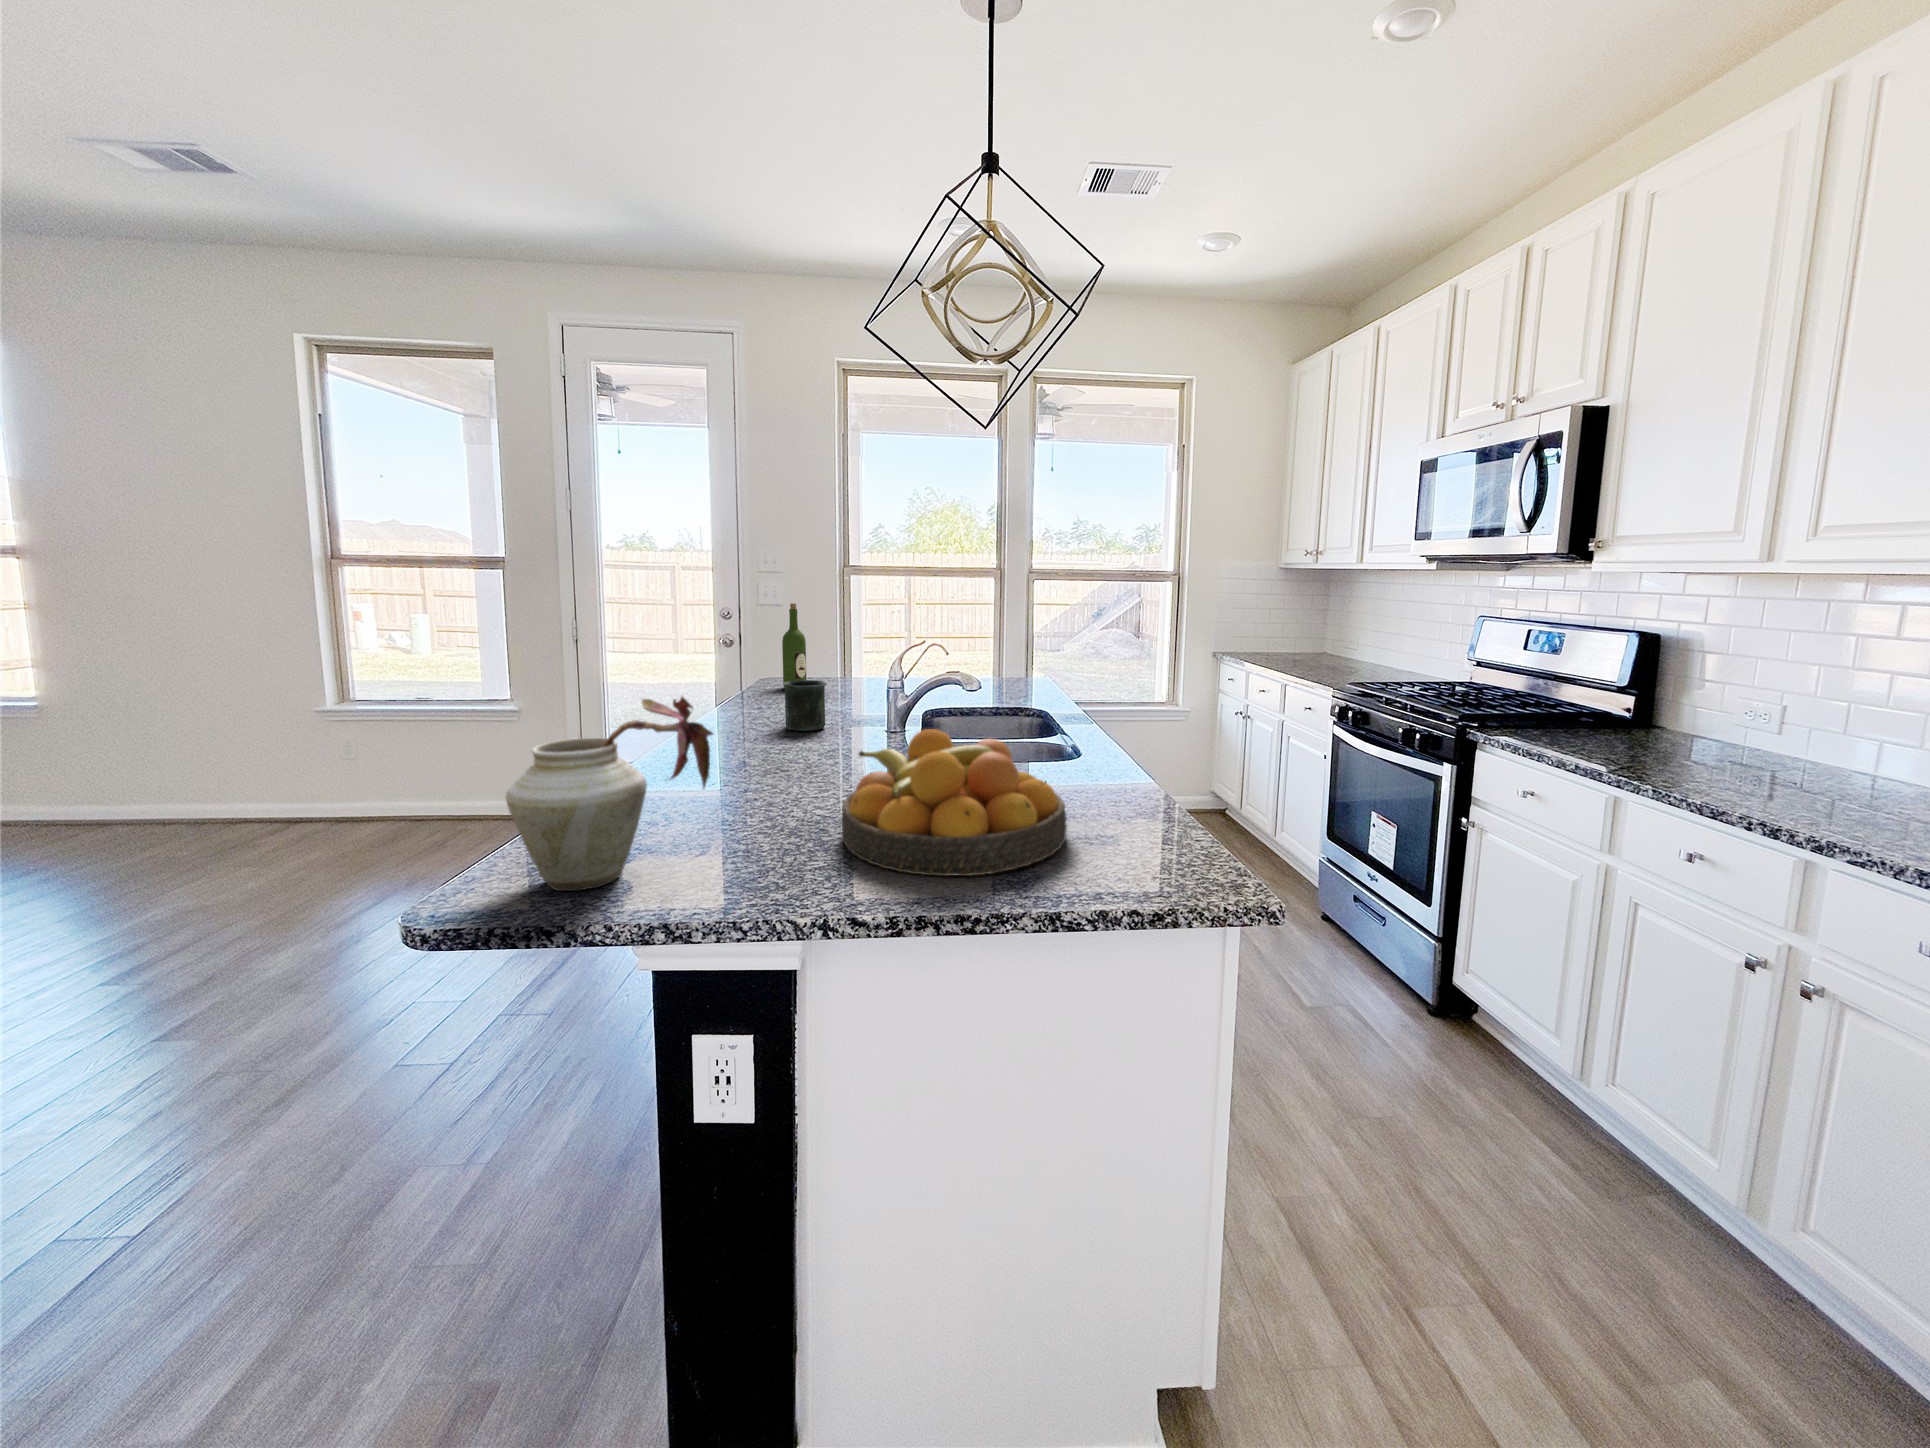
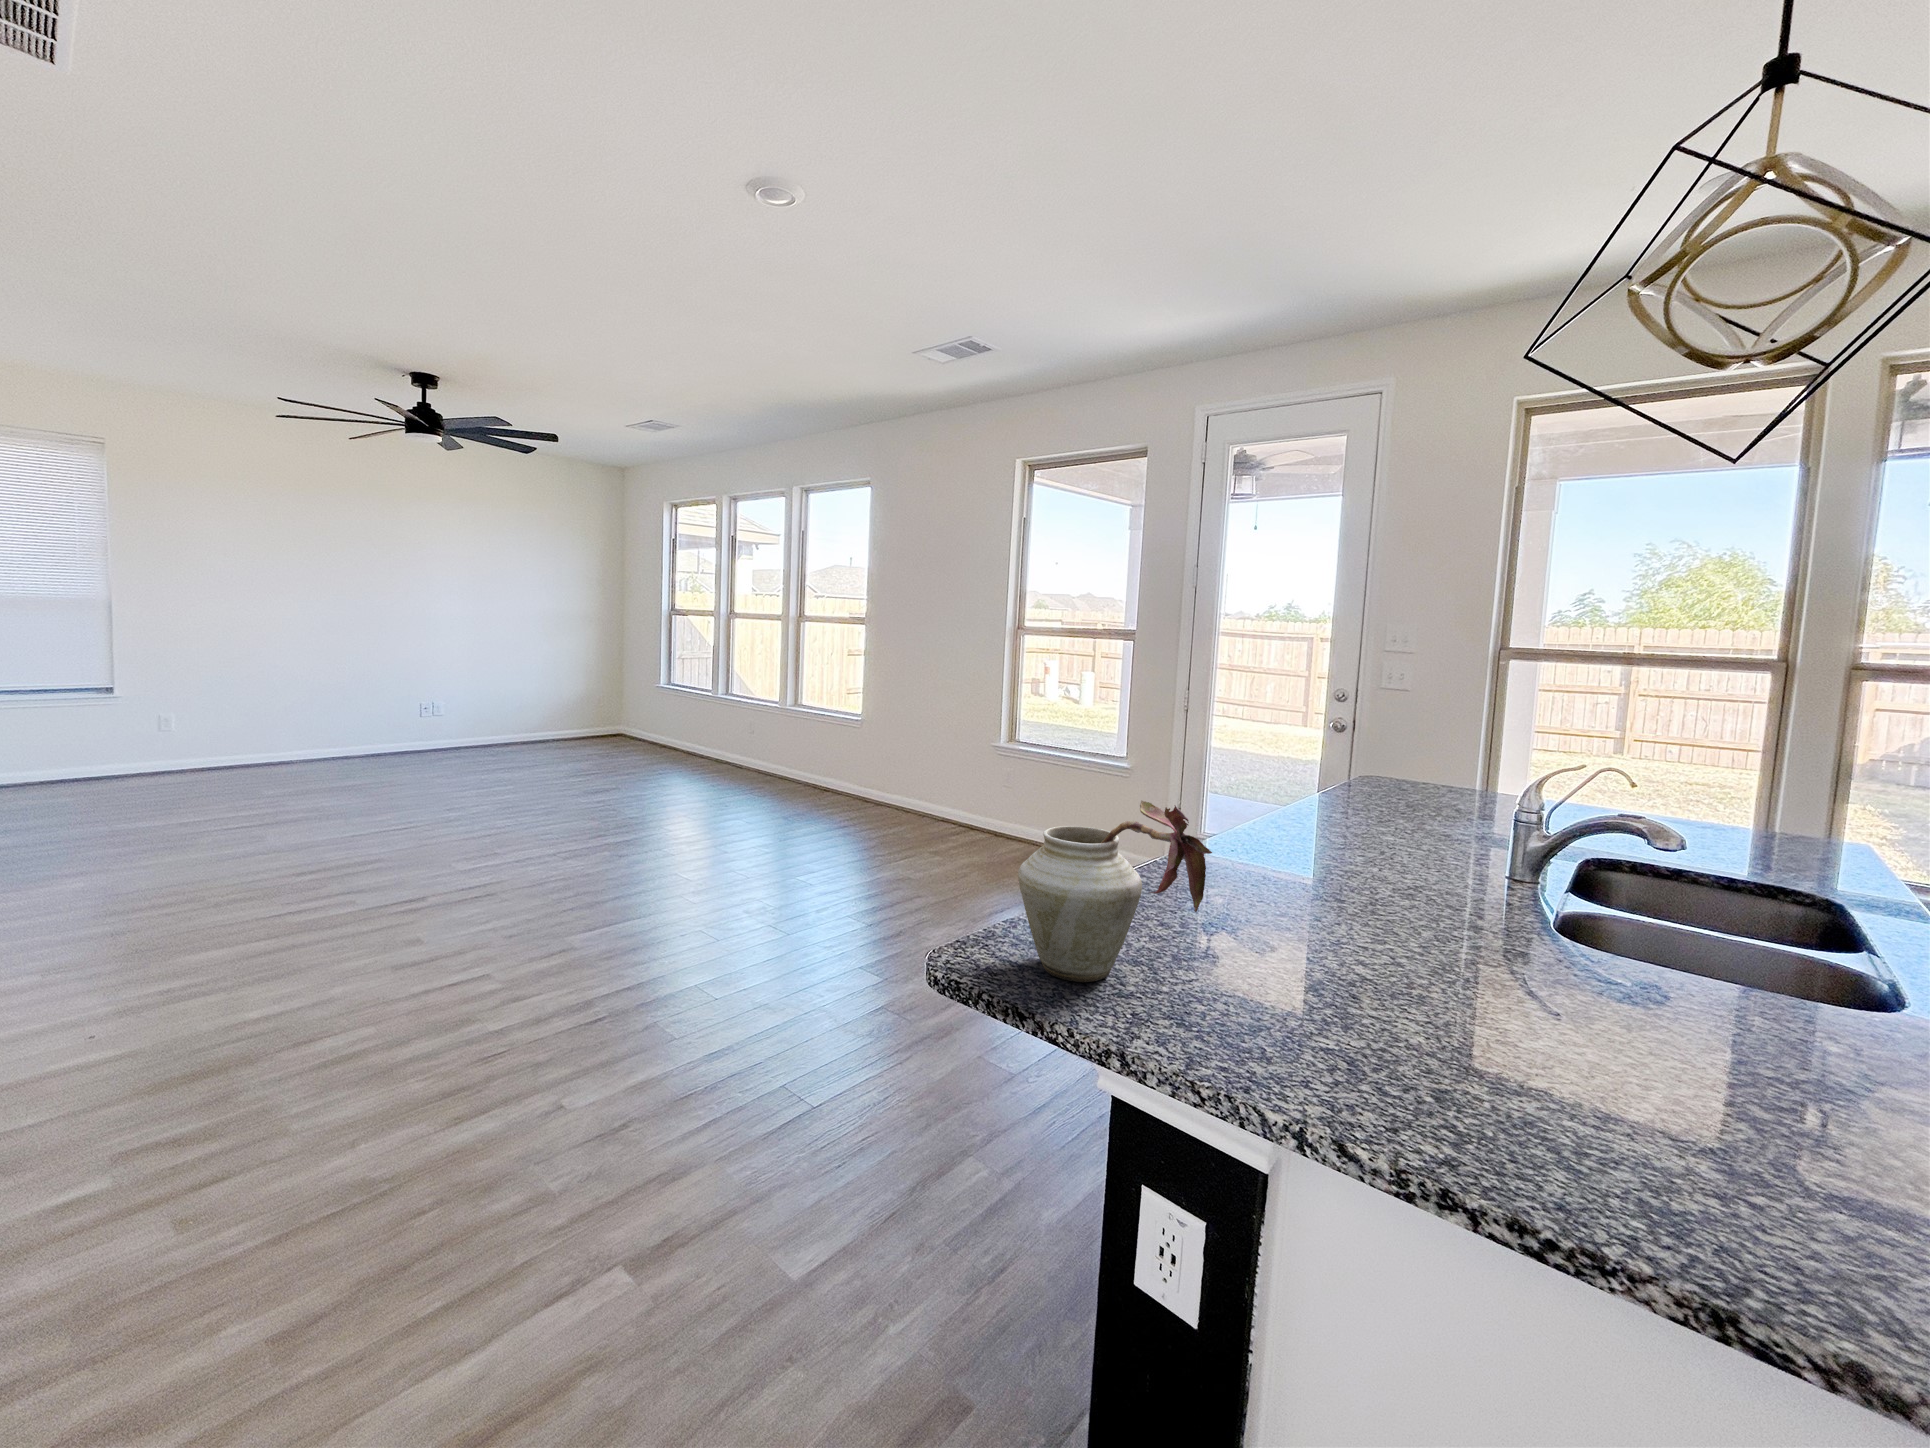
wine bottle: present [782,603,806,687] -> none [1383,692,1418,796]
mug: present [783,680,826,731] -> none [1363,790,1423,856]
fruit bowl: present [841,729,1067,876] -> none [1371,904,1815,1191]

